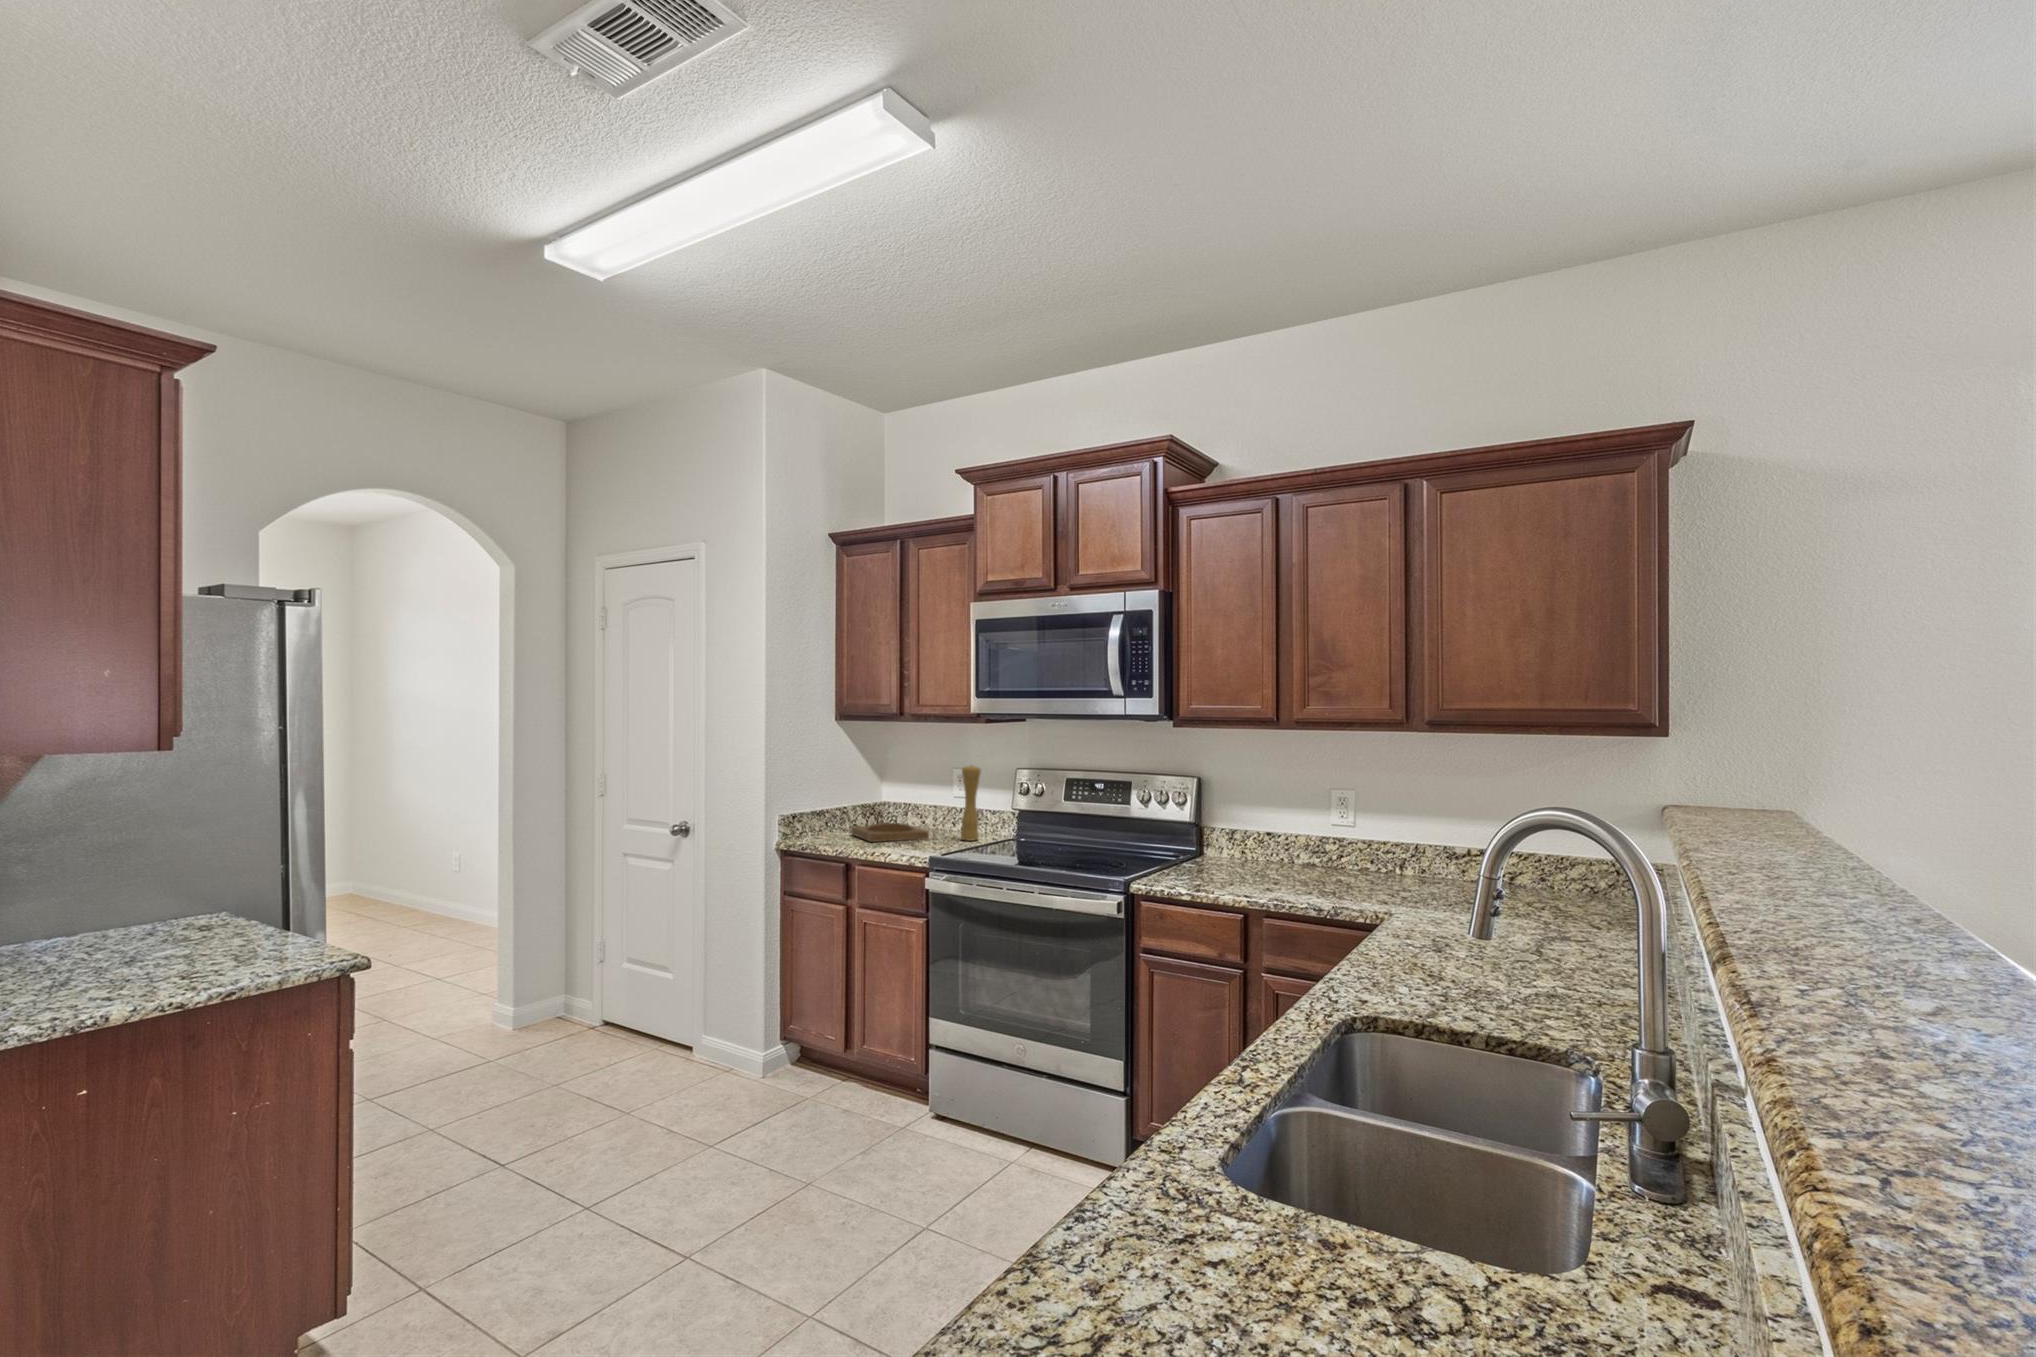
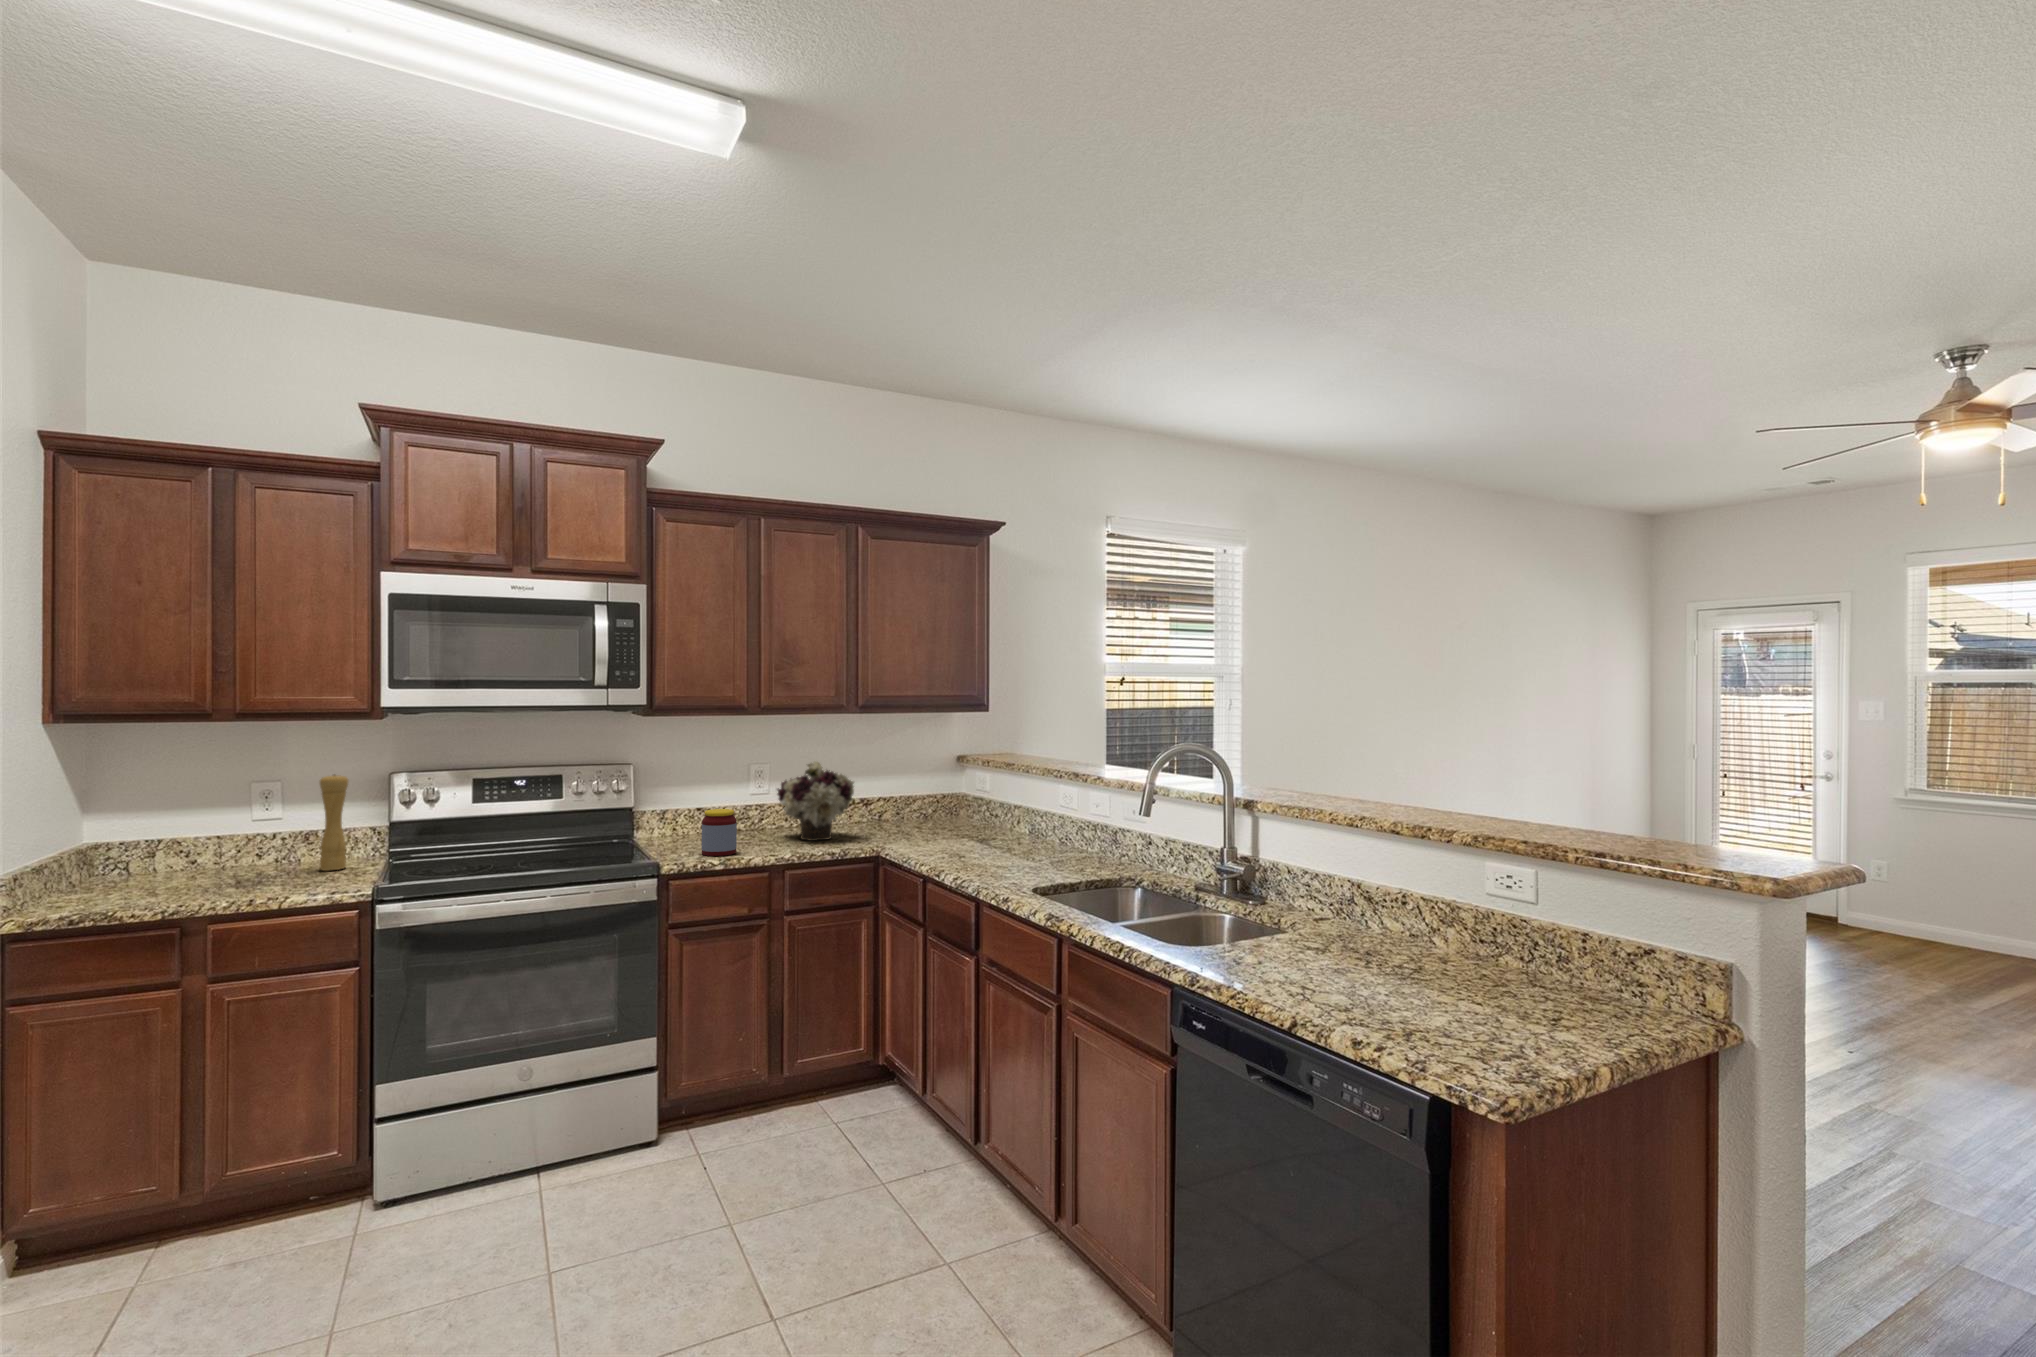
flower arrangement: none [1337,790,1430,892] -> present [777,761,854,841]
tray: present [851,823,929,842] -> none [107,867,265,896]
jar: none [1206,831,1245,884] -> present [702,809,737,856]

